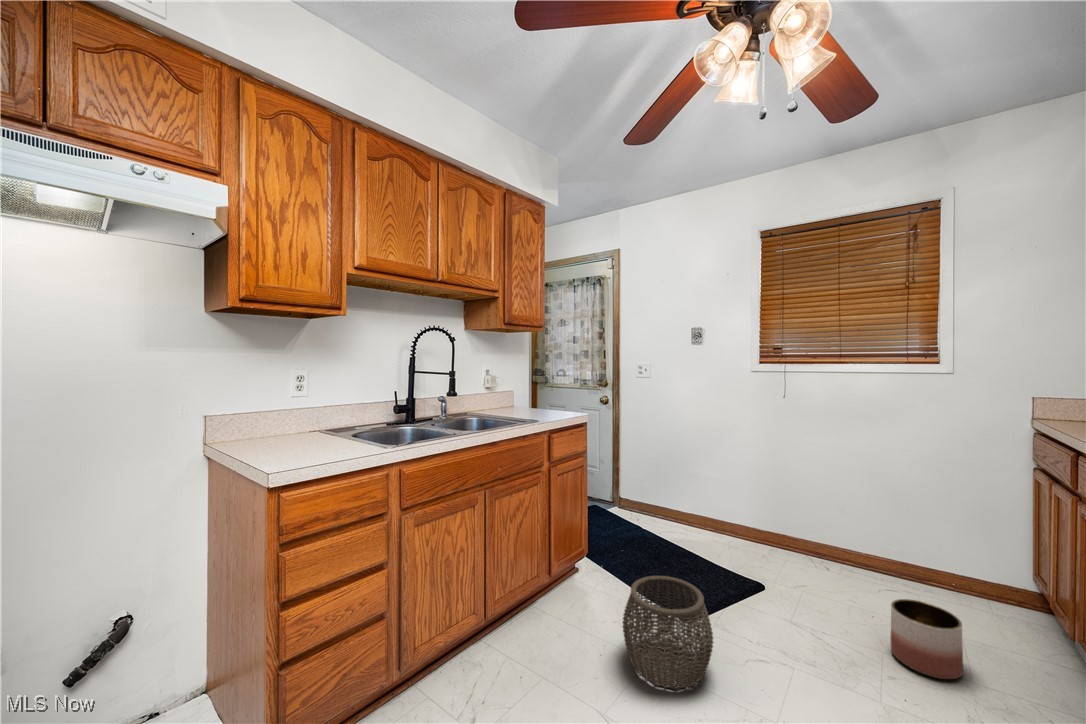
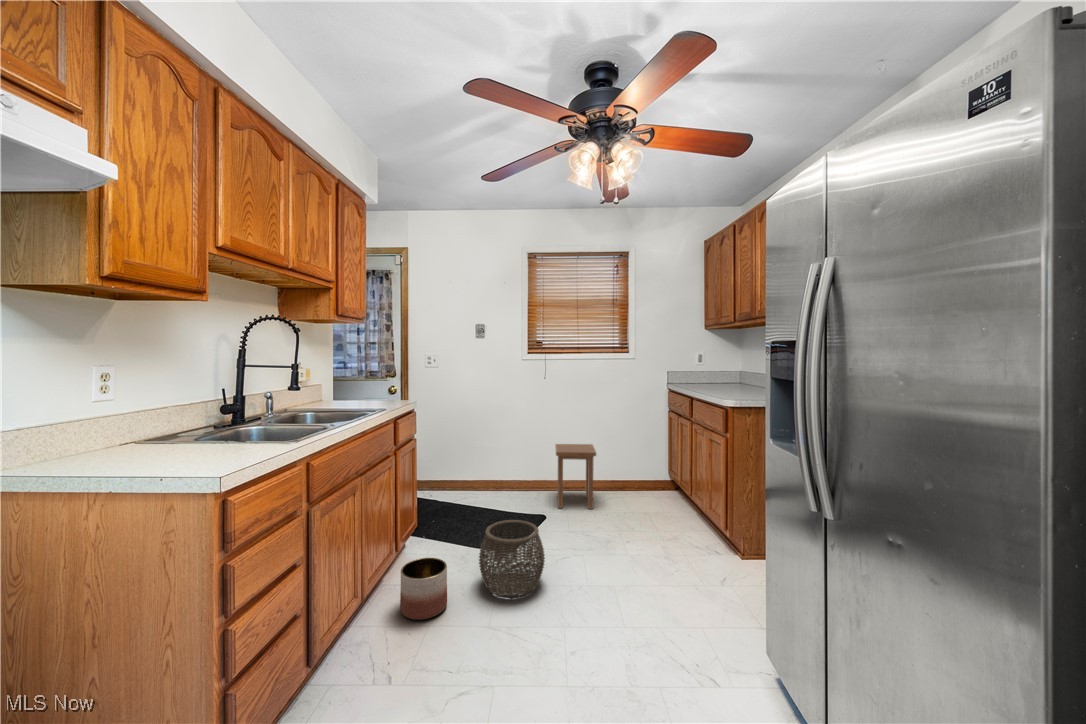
stool: none [788,484,862,592] -> present [555,444,596,509]
planter: present [891,599,963,679] -> present [400,558,447,620]

